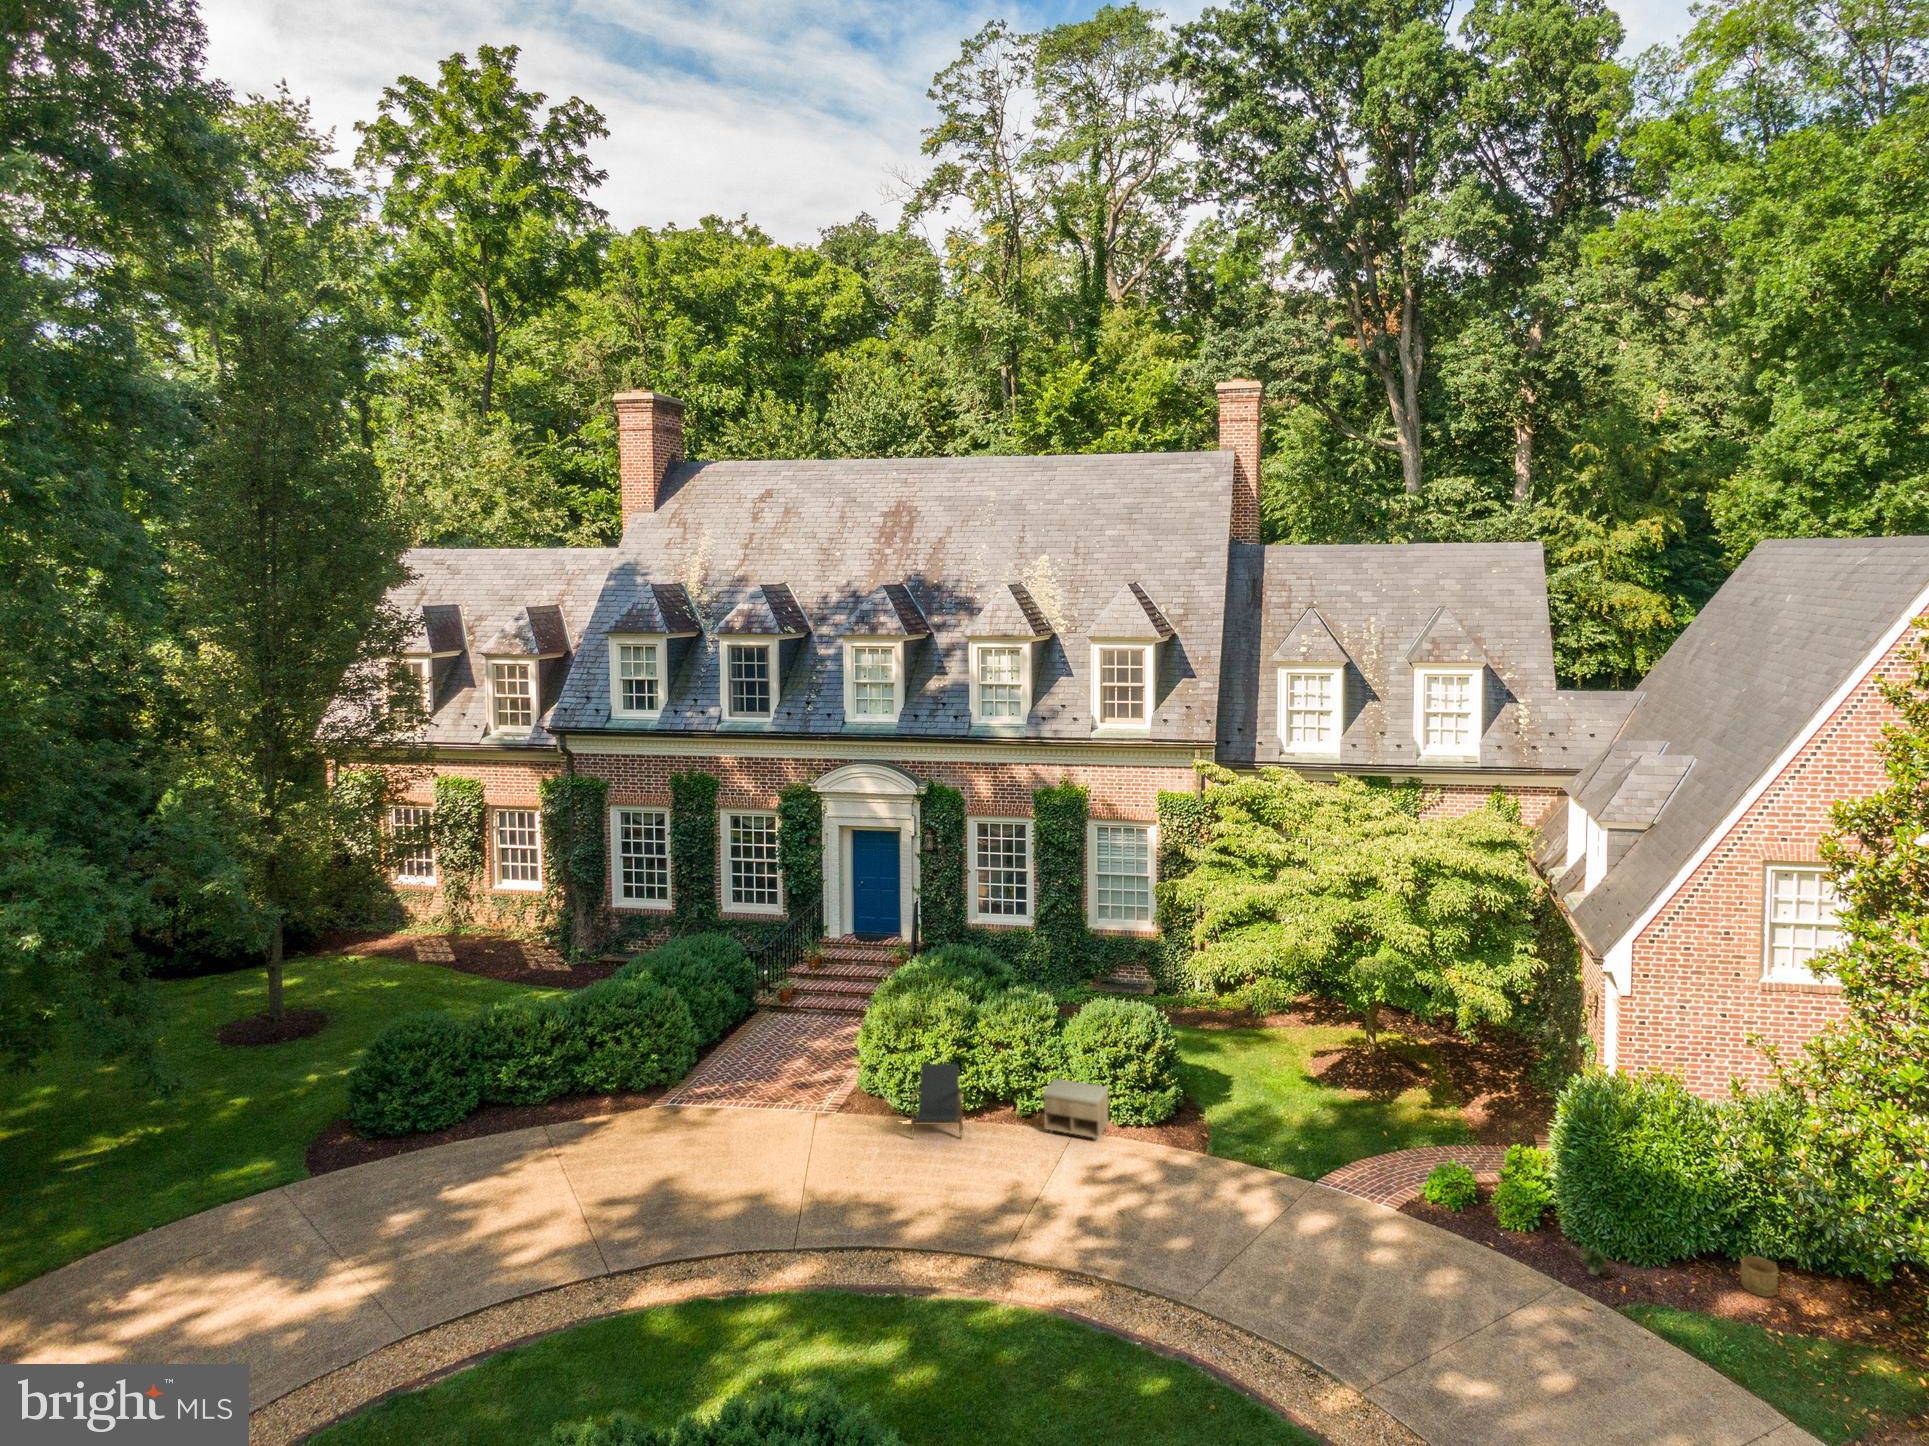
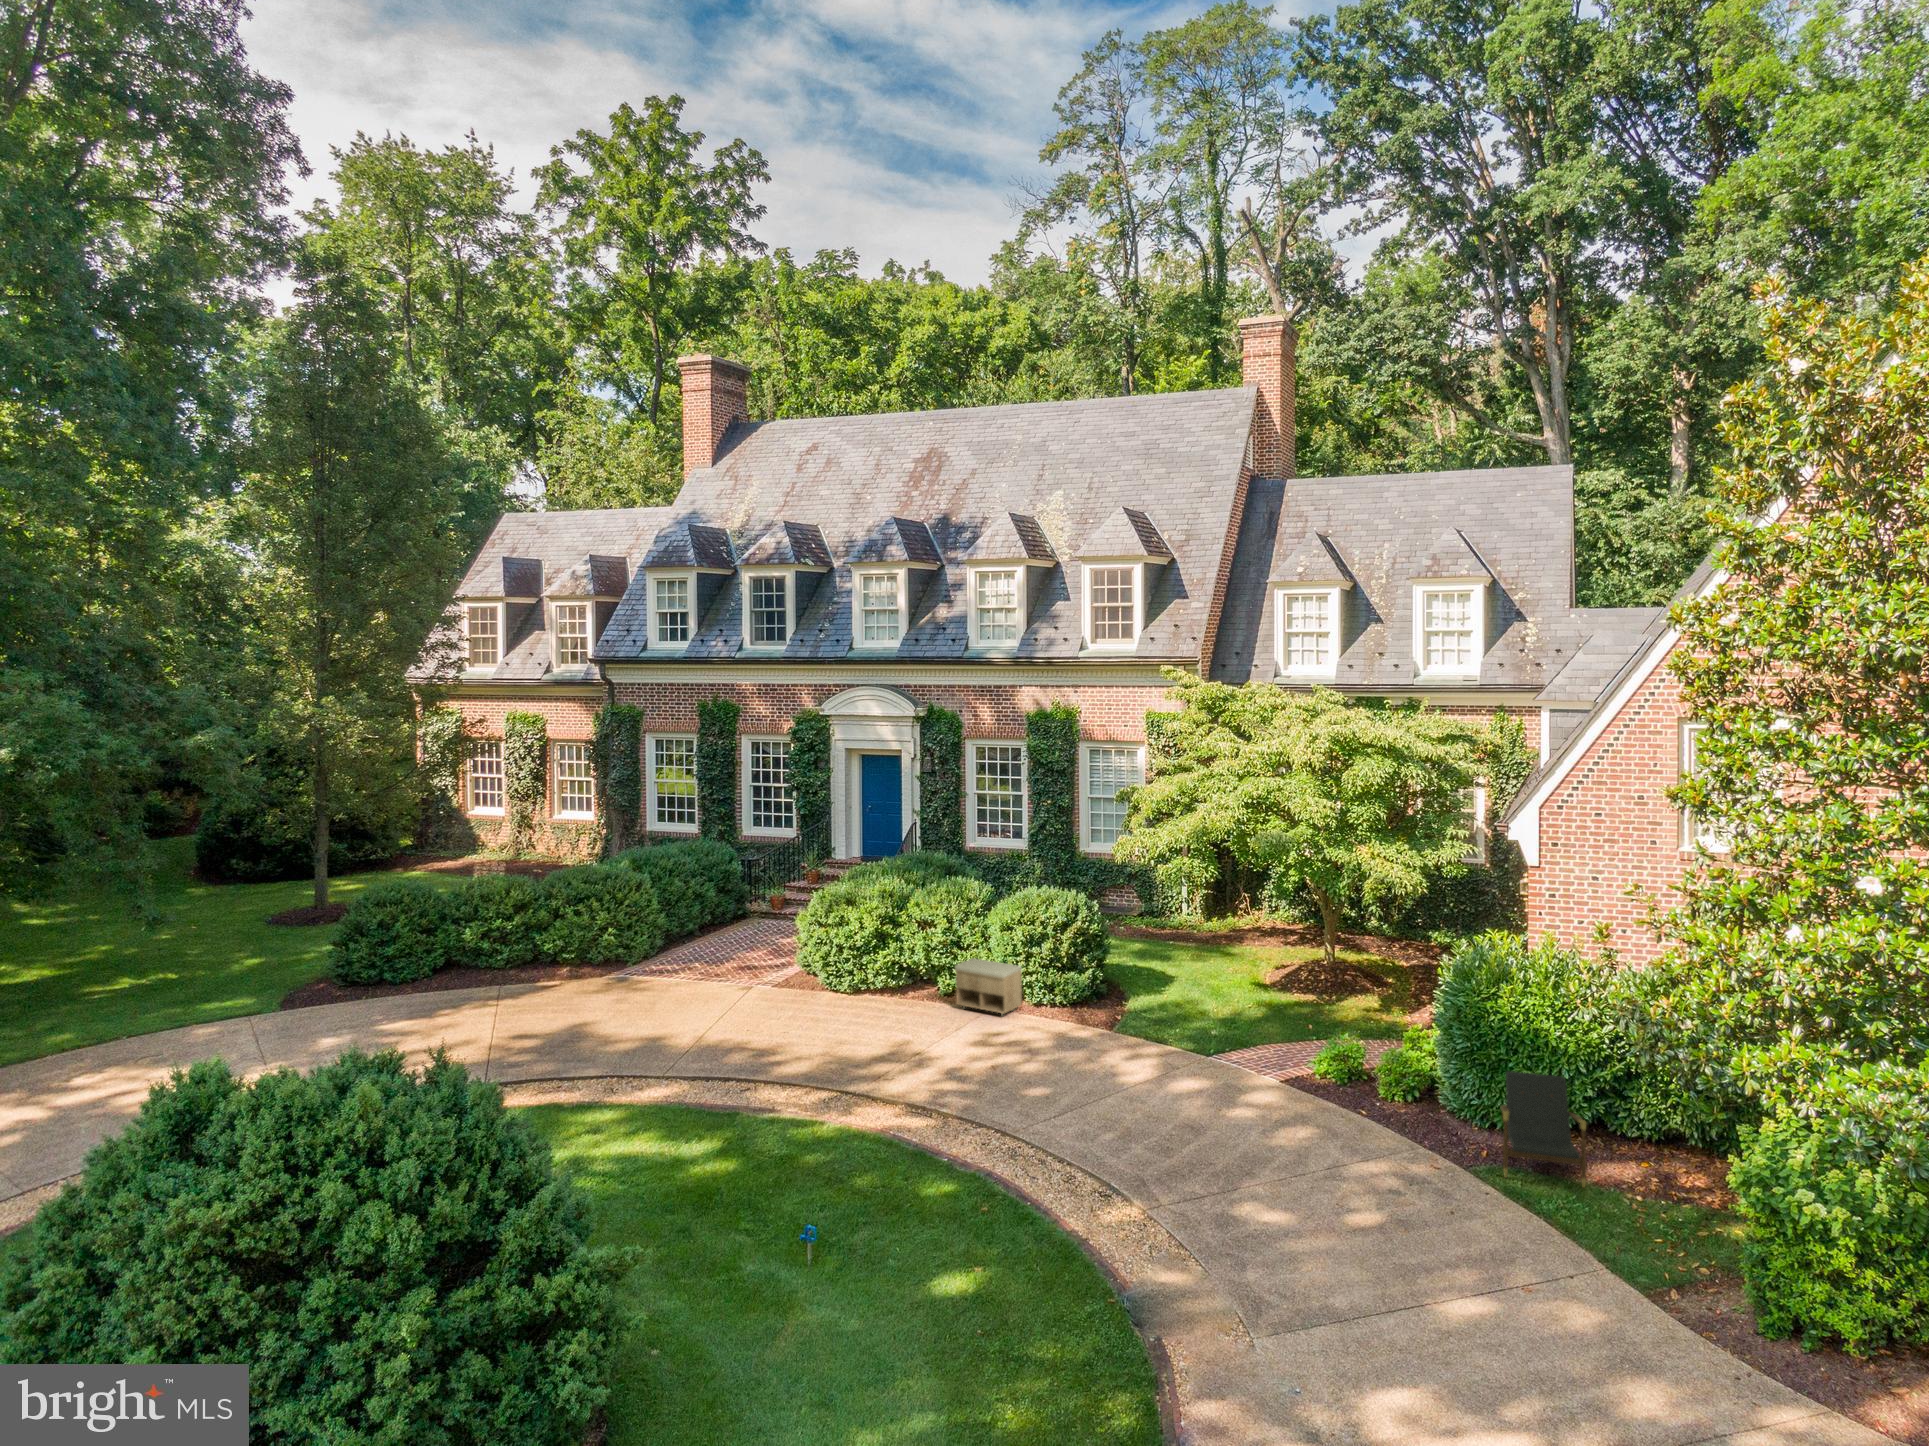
lounge chair: present [911,1064,963,1138] -> present [1501,1071,1587,1187]
potted plant: present [1582,1244,1607,1276] -> none [1444,1111,1474,1146]
wooden bucket: present [1740,1256,1779,1297] -> none [1623,1134,1664,1176]

